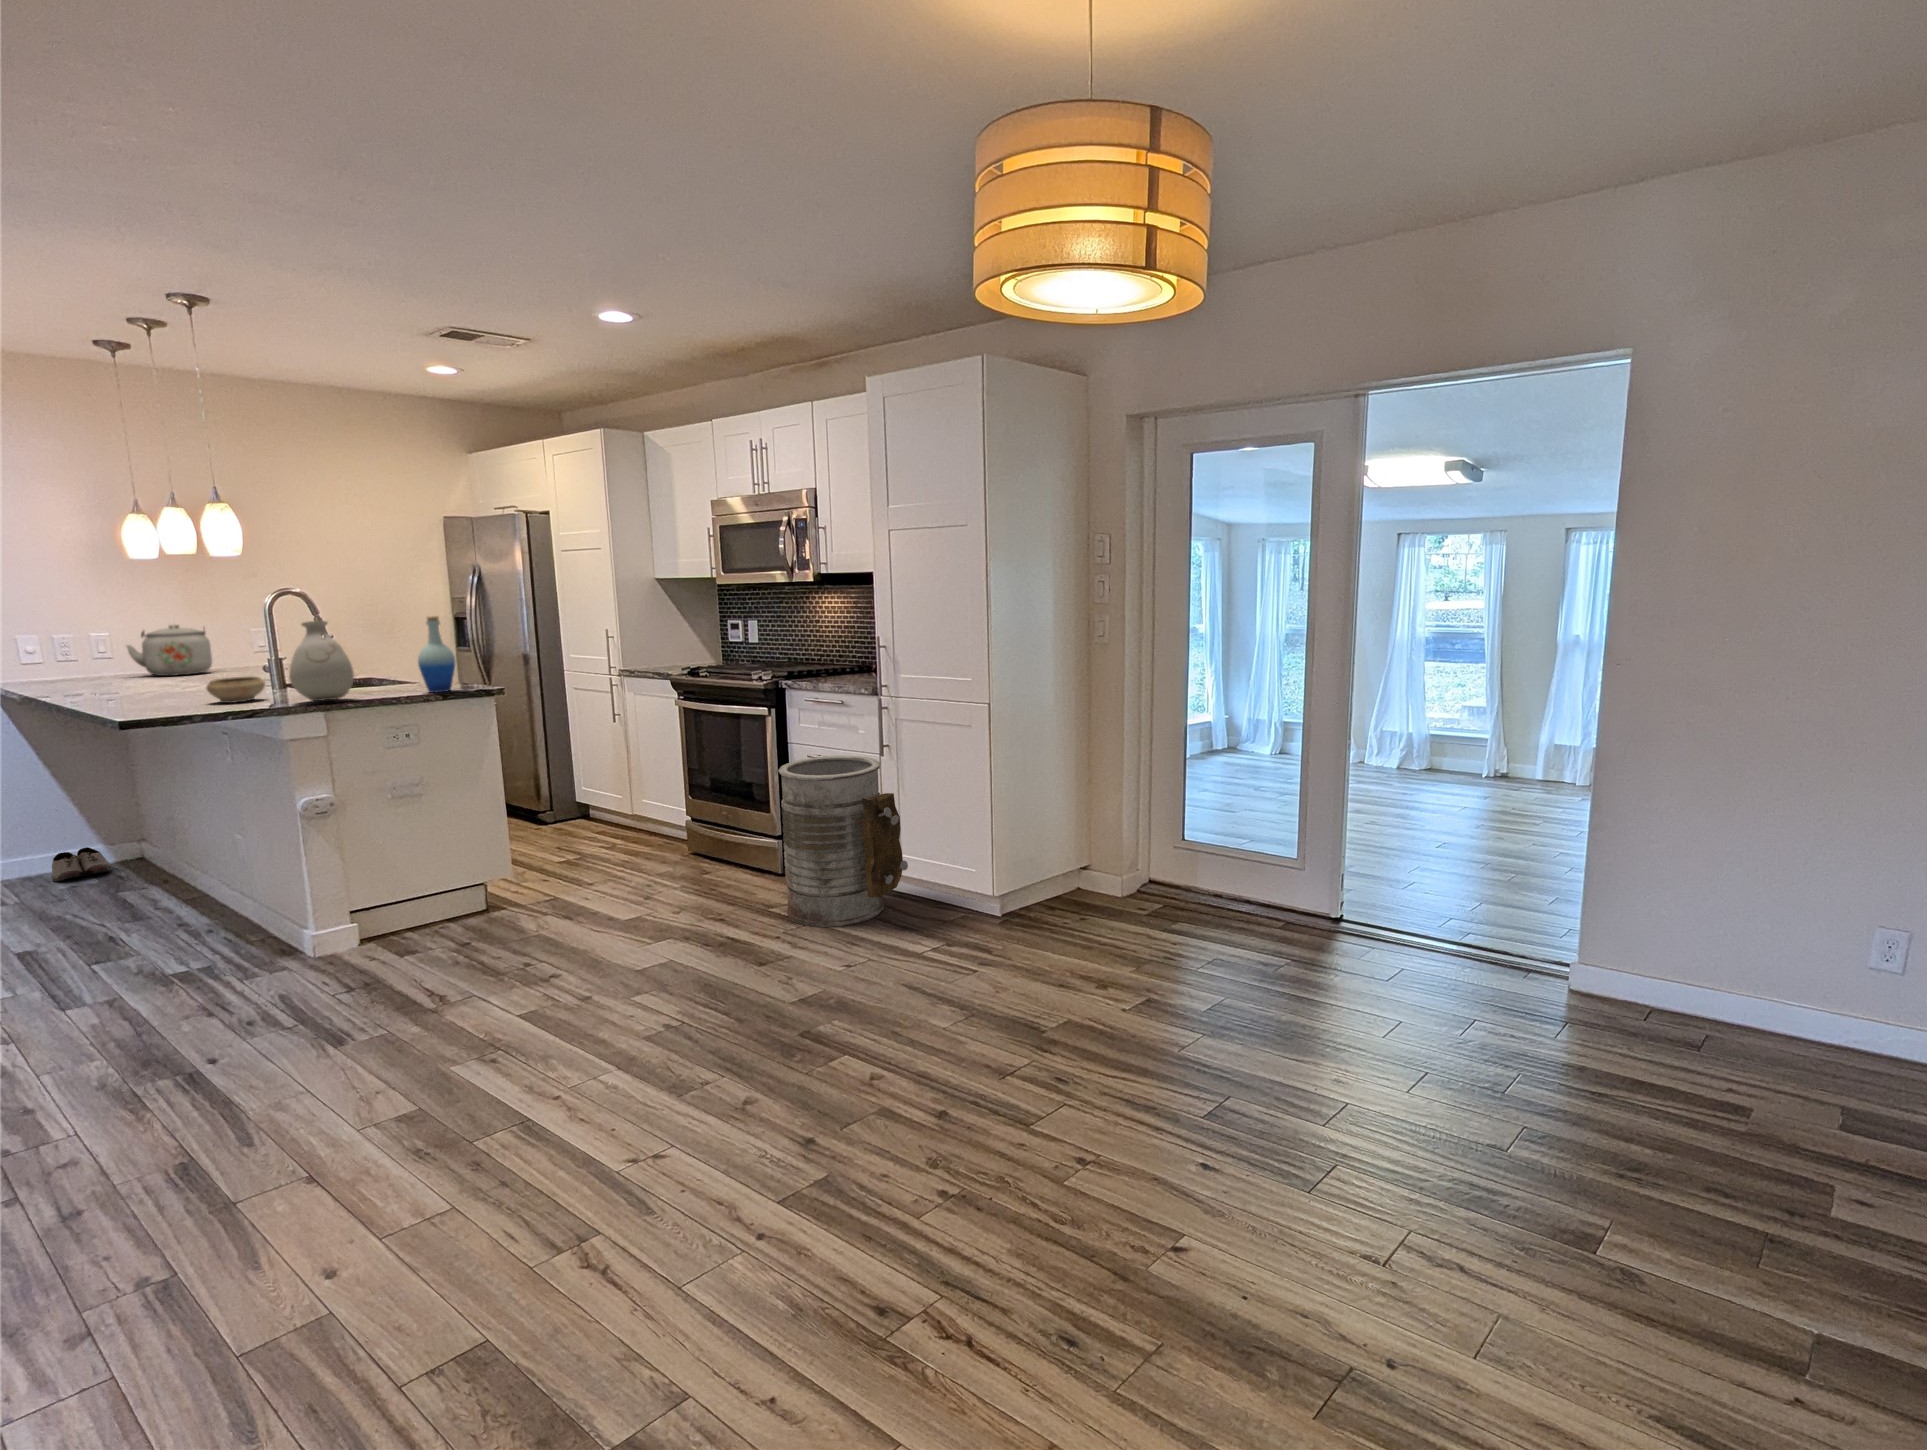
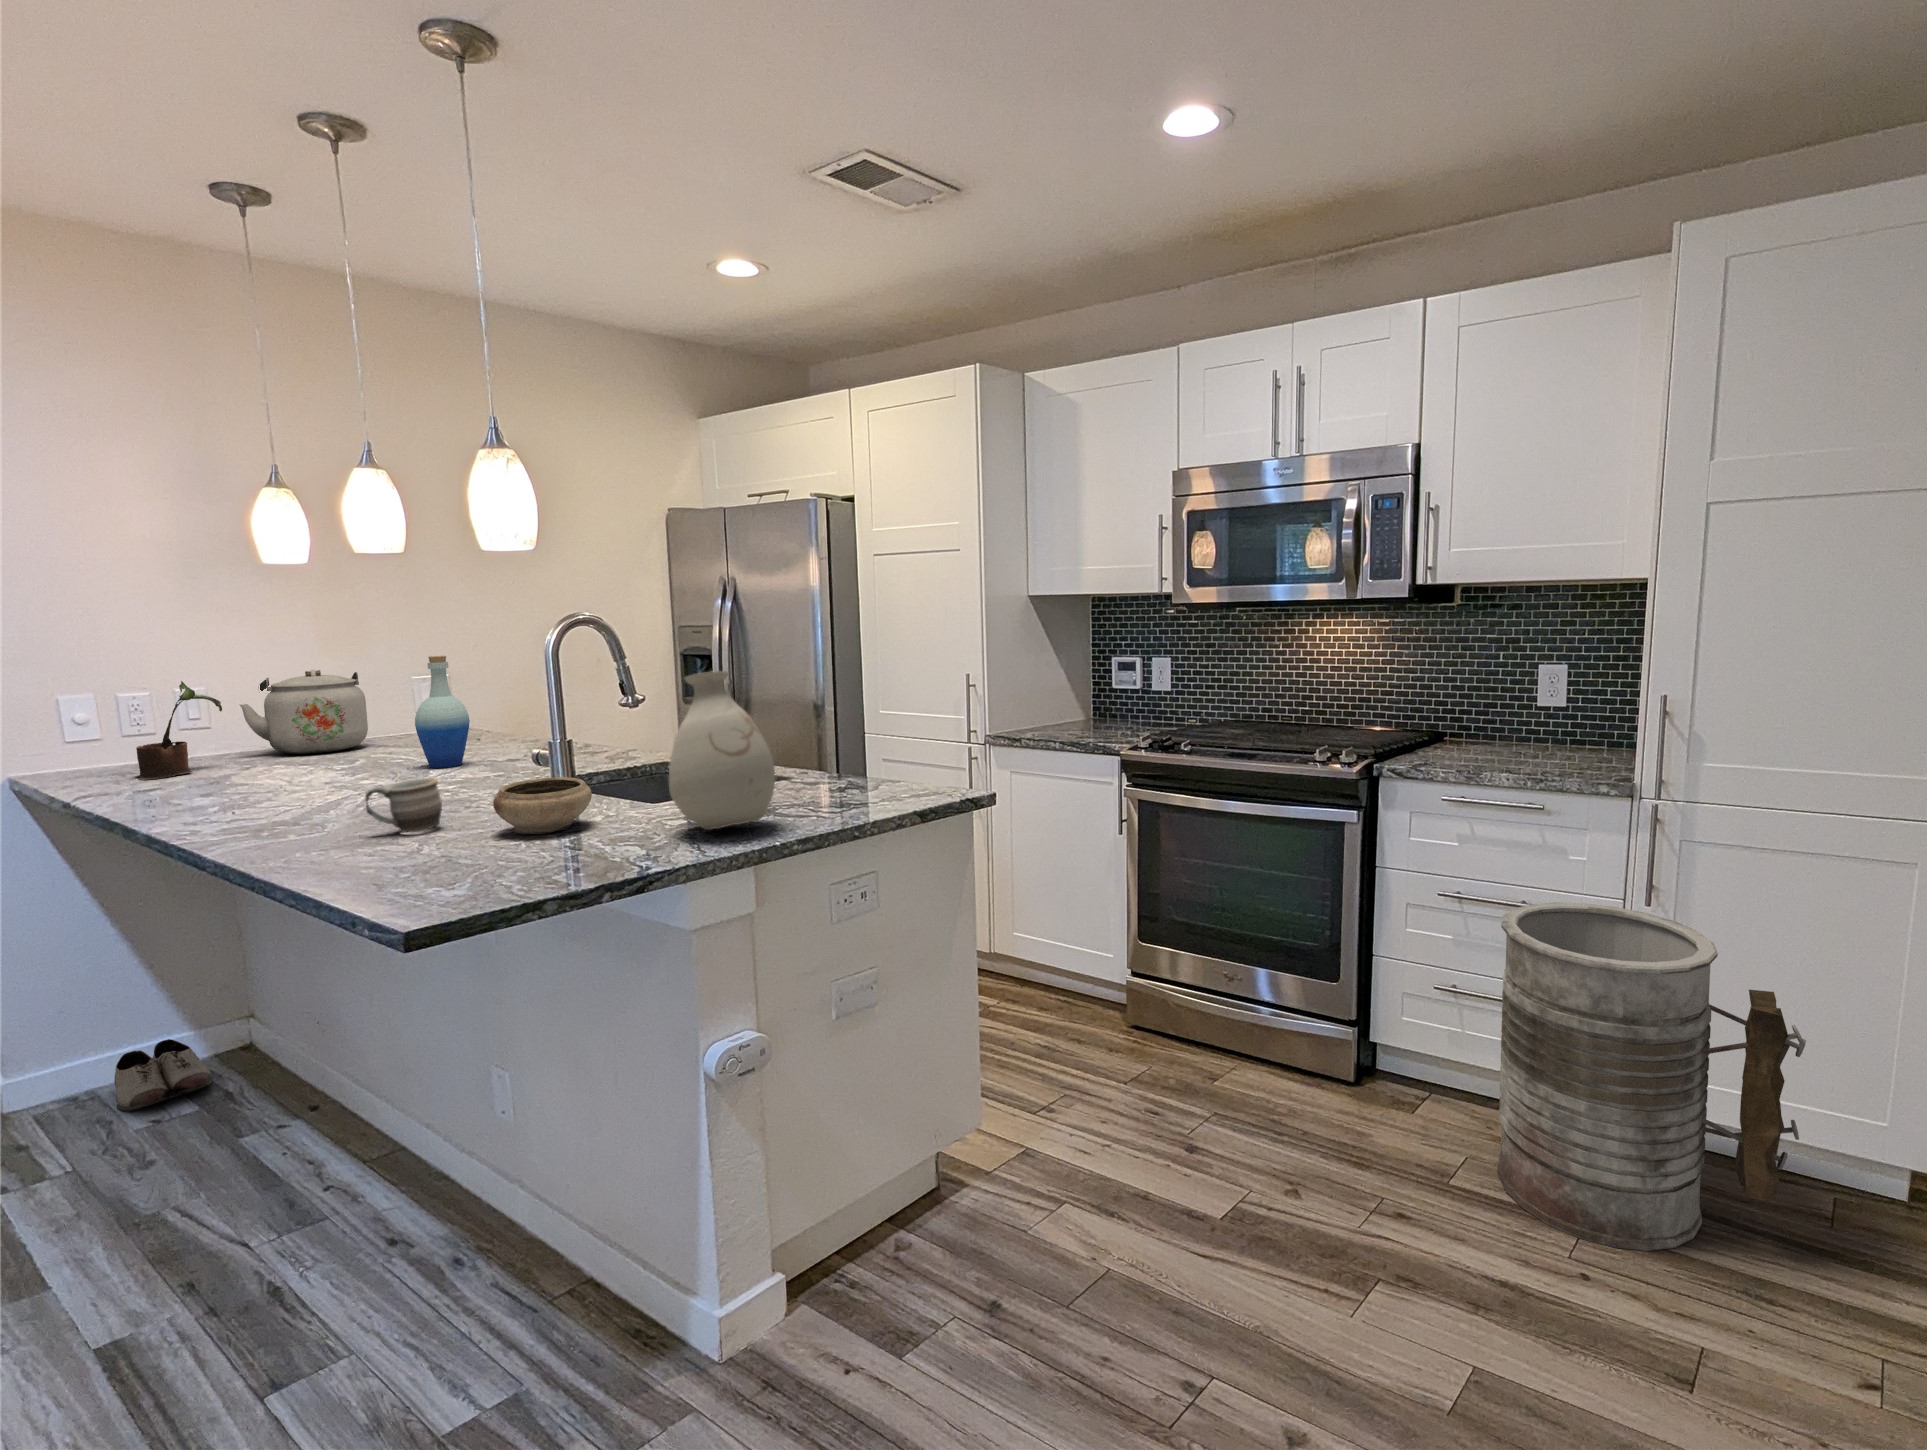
bottle: present [418,616,456,693] -> present [415,656,470,768]
potted plant: none [55,629,109,686] -> present [136,681,222,780]
mug: none [144,676,188,703] -> present [365,778,442,832]

